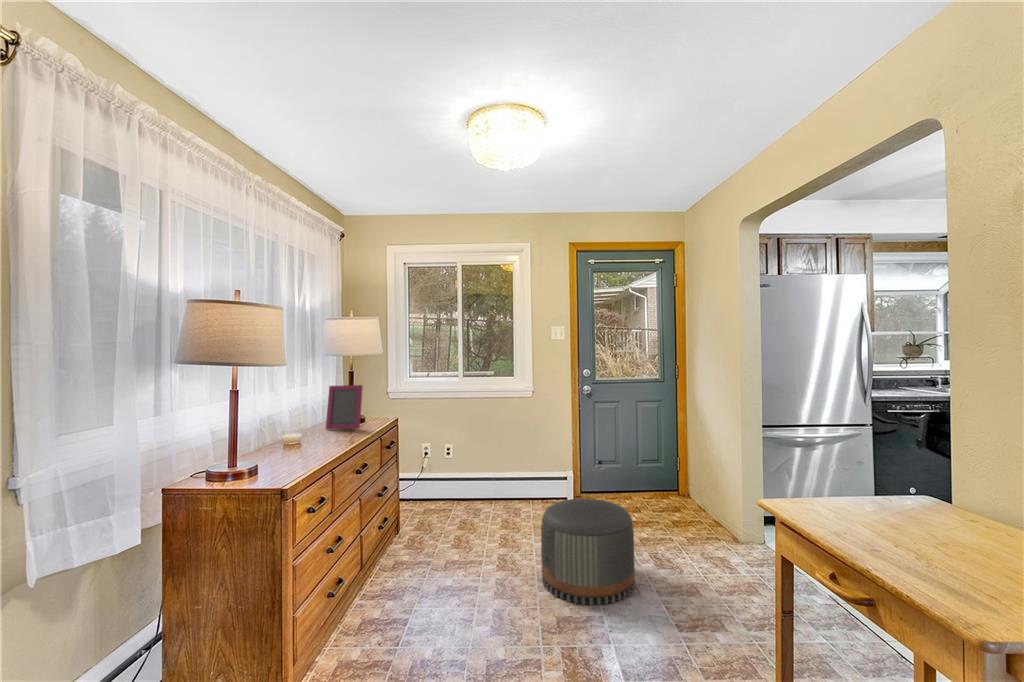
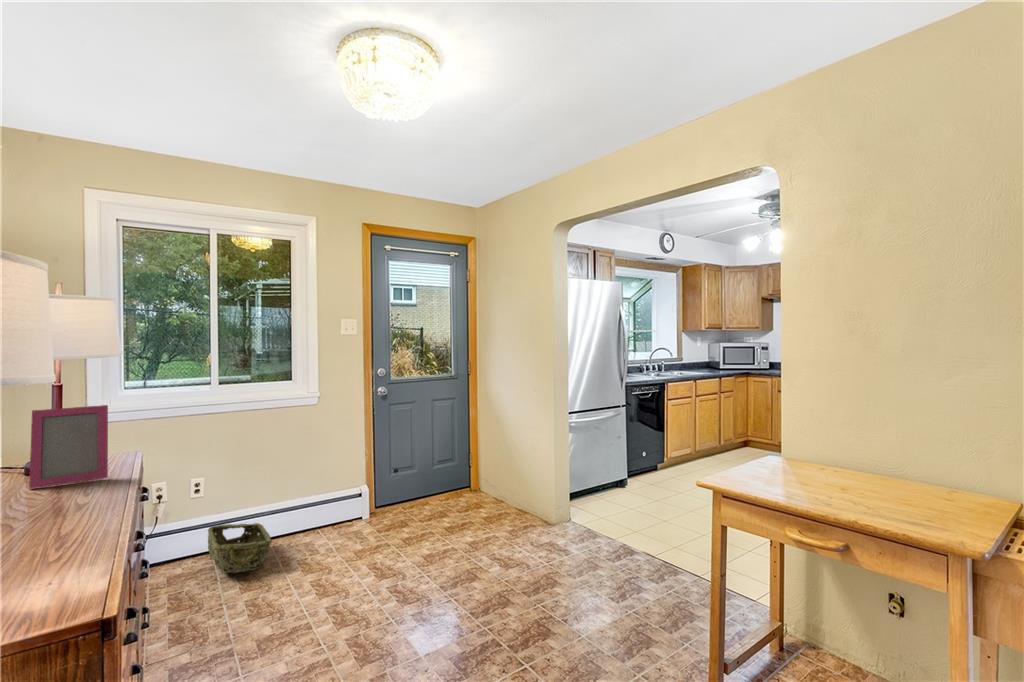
woven basket: none [447,480,487,517] -> present [208,523,272,573]
pouf: present [541,499,635,605] -> none [399,512,504,637]

